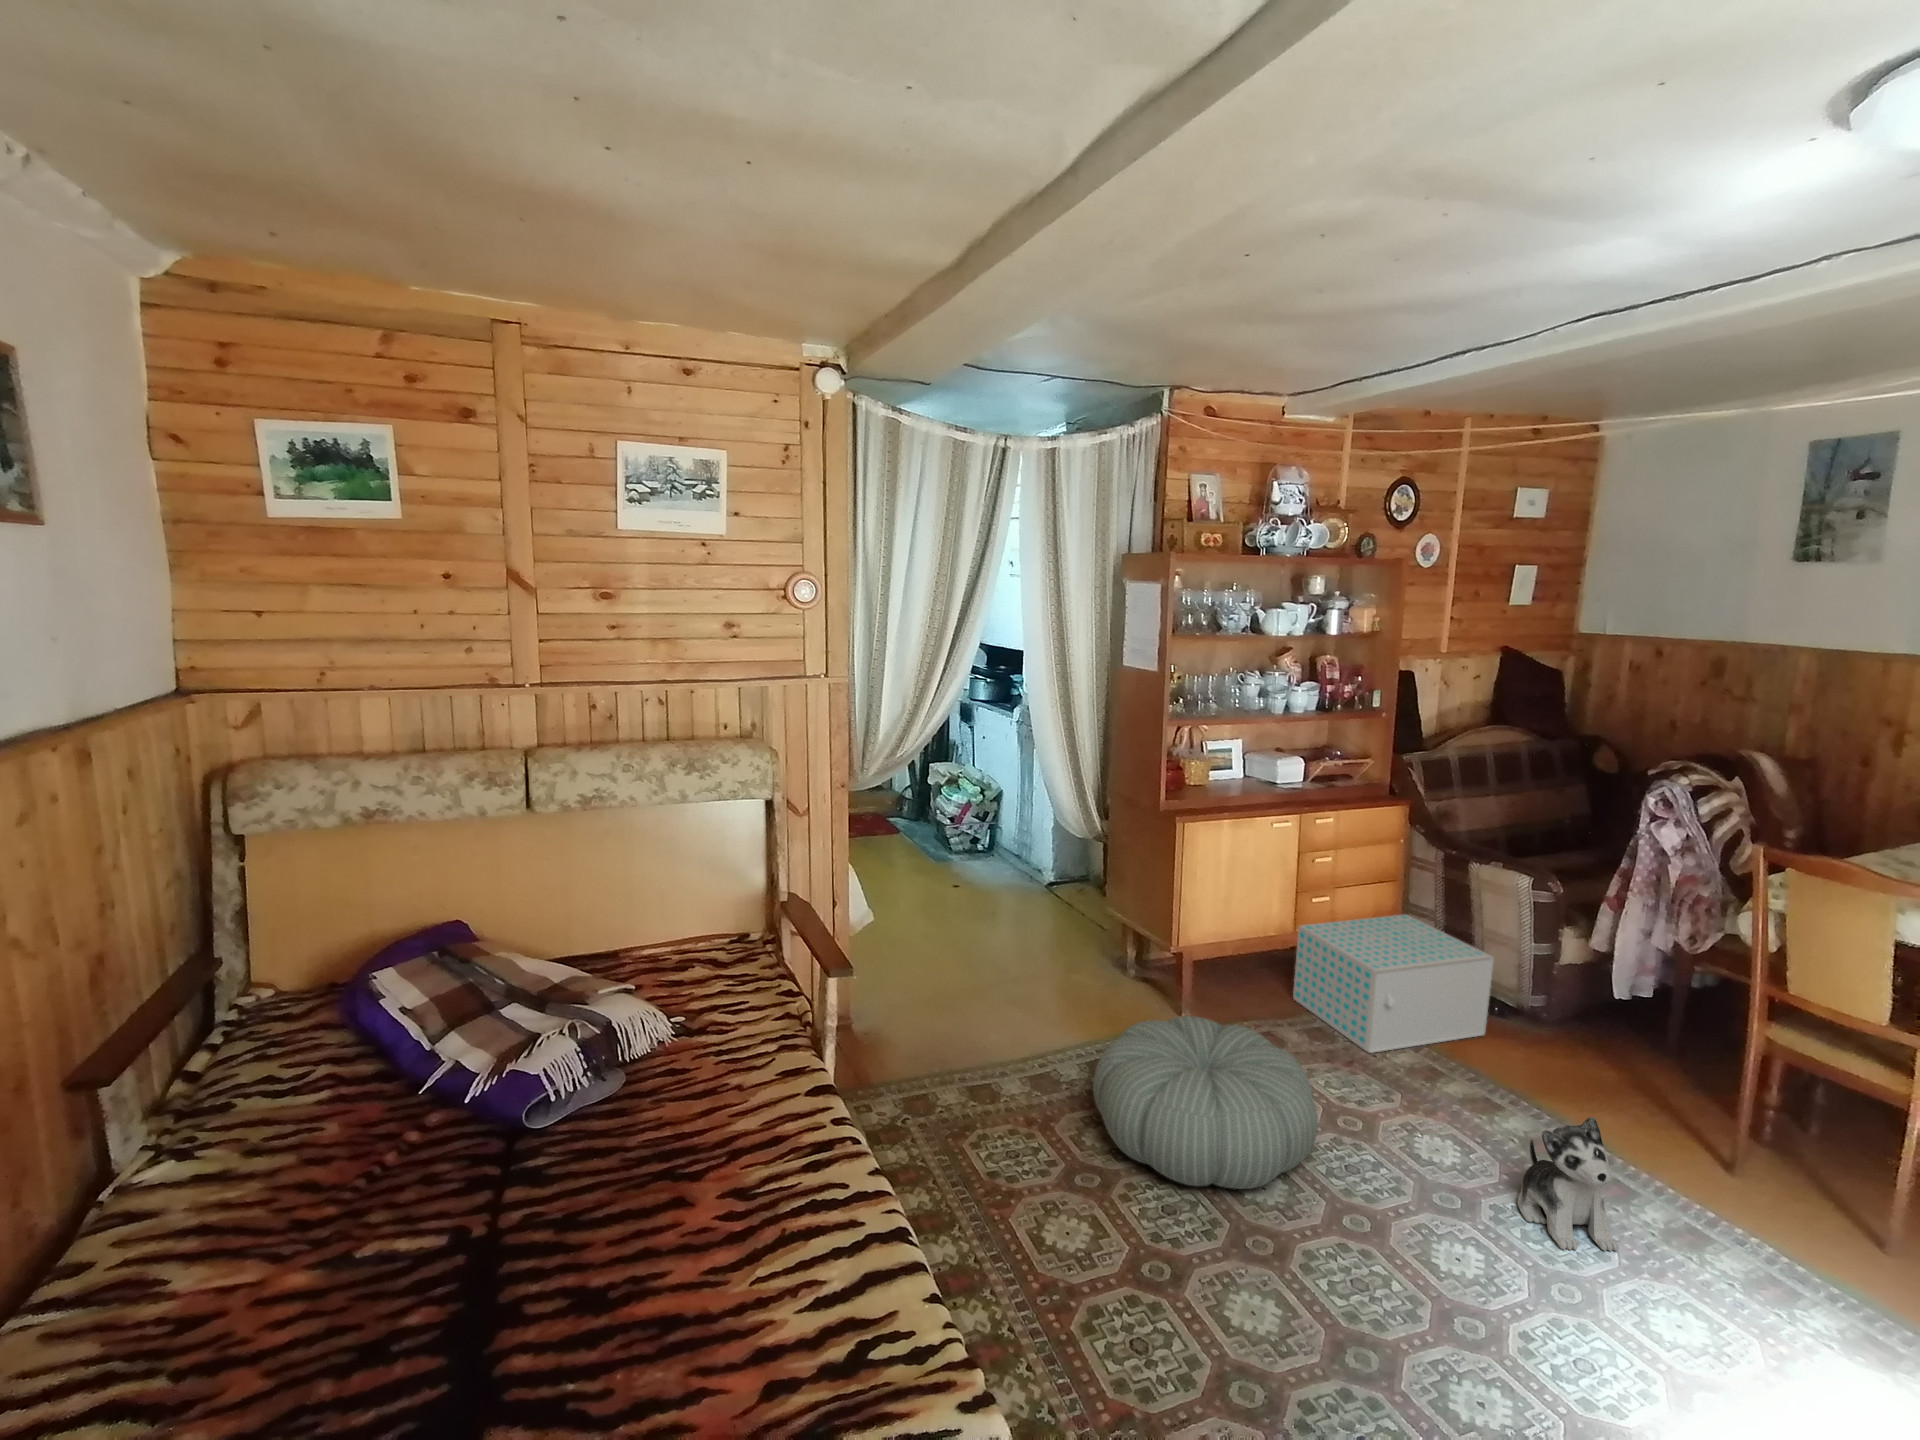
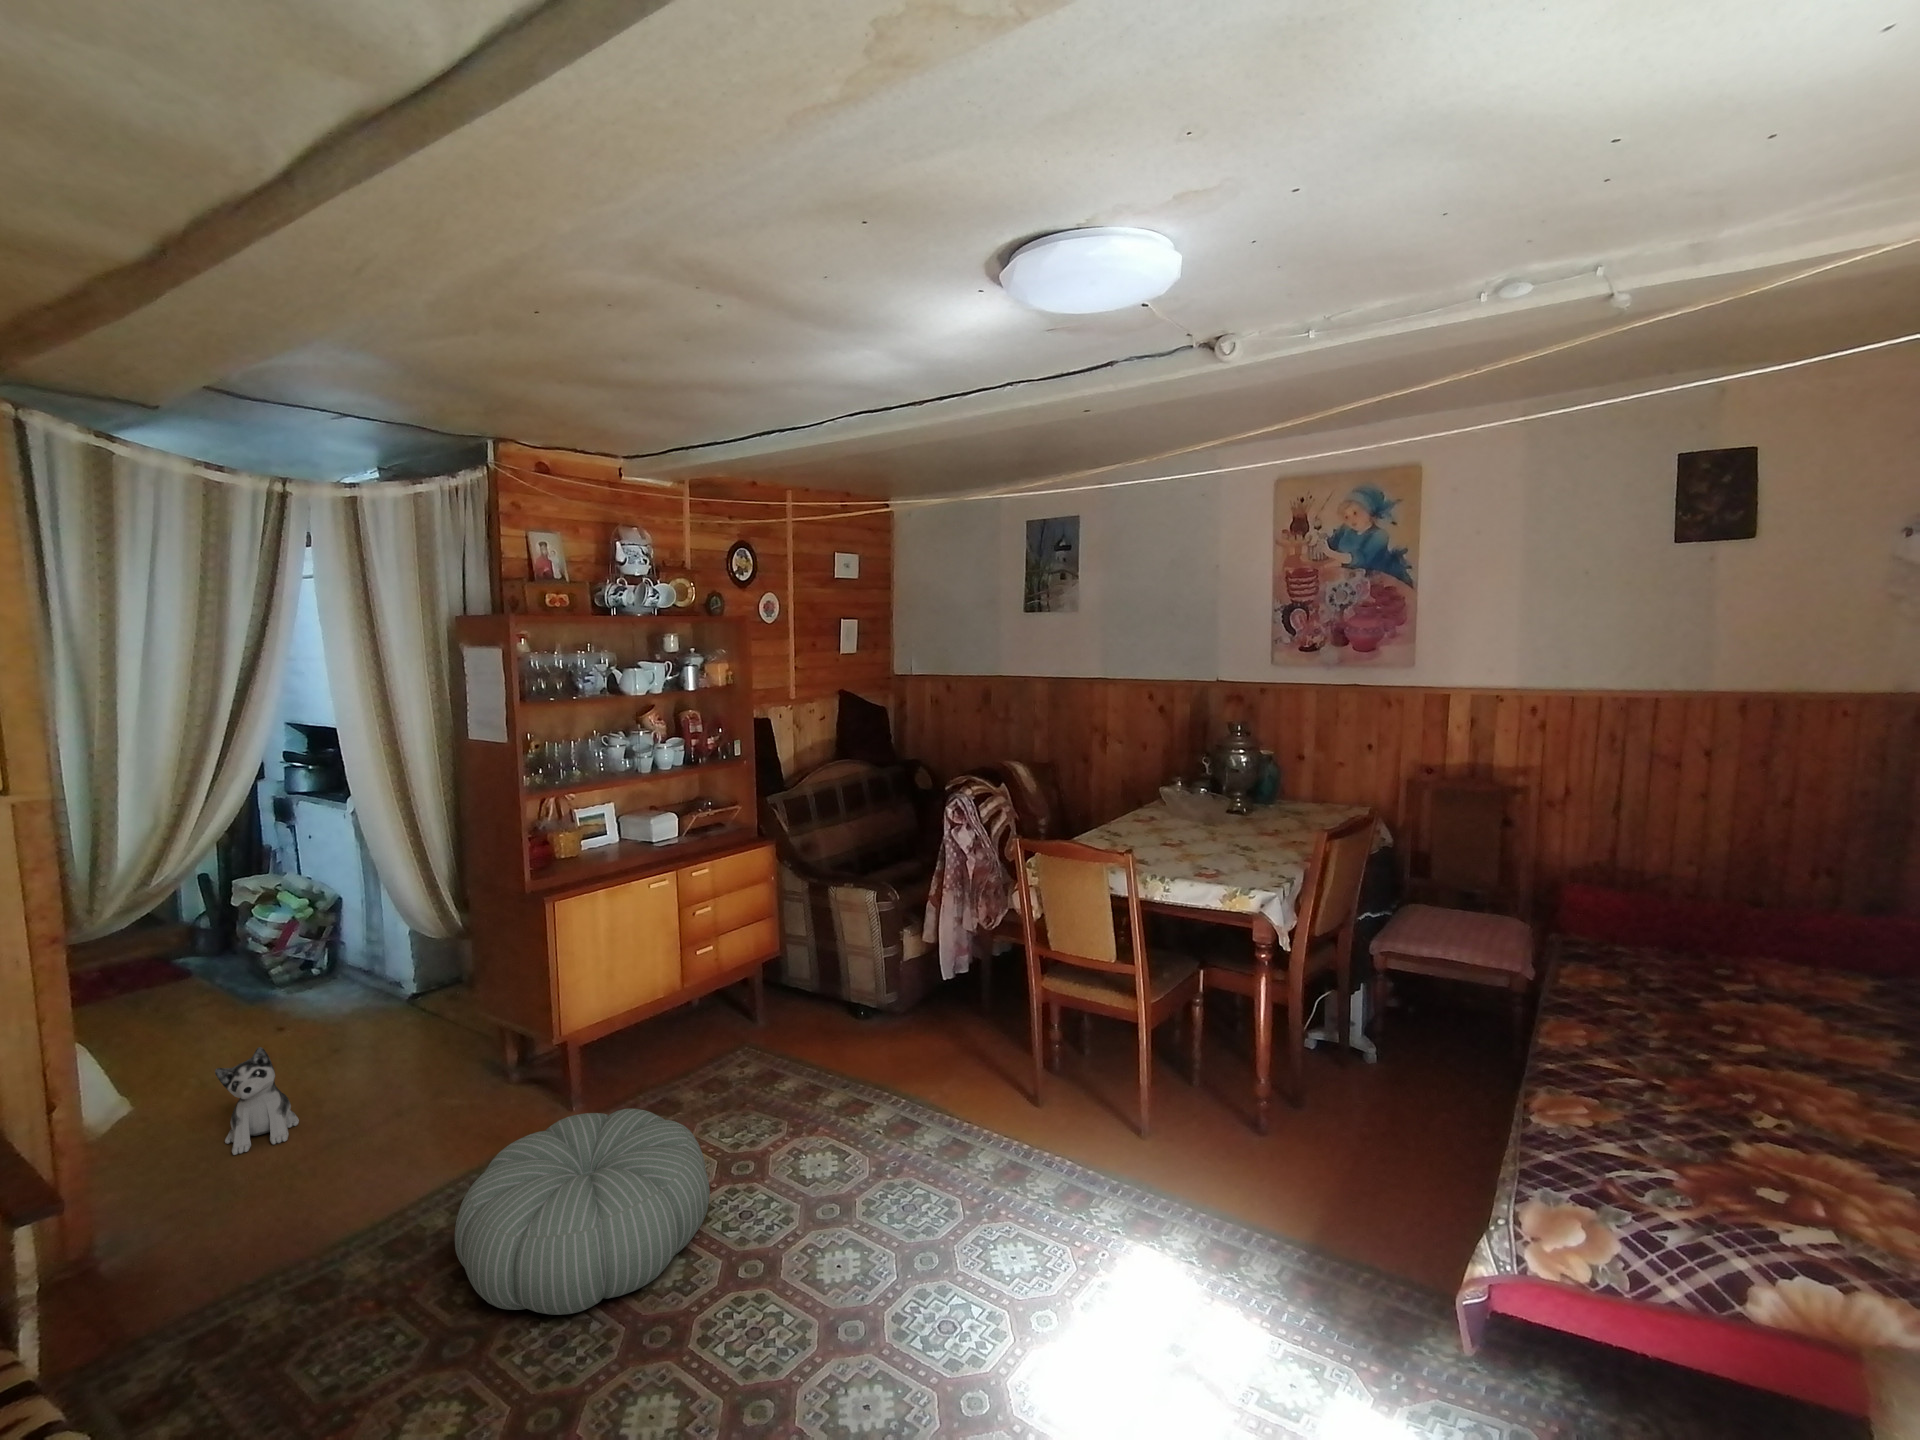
storage box: present [1293,914,1494,1053] -> none [688,943,858,1087]
plush toy: present [1518,1117,1618,1251] -> present [215,1047,299,1155]

